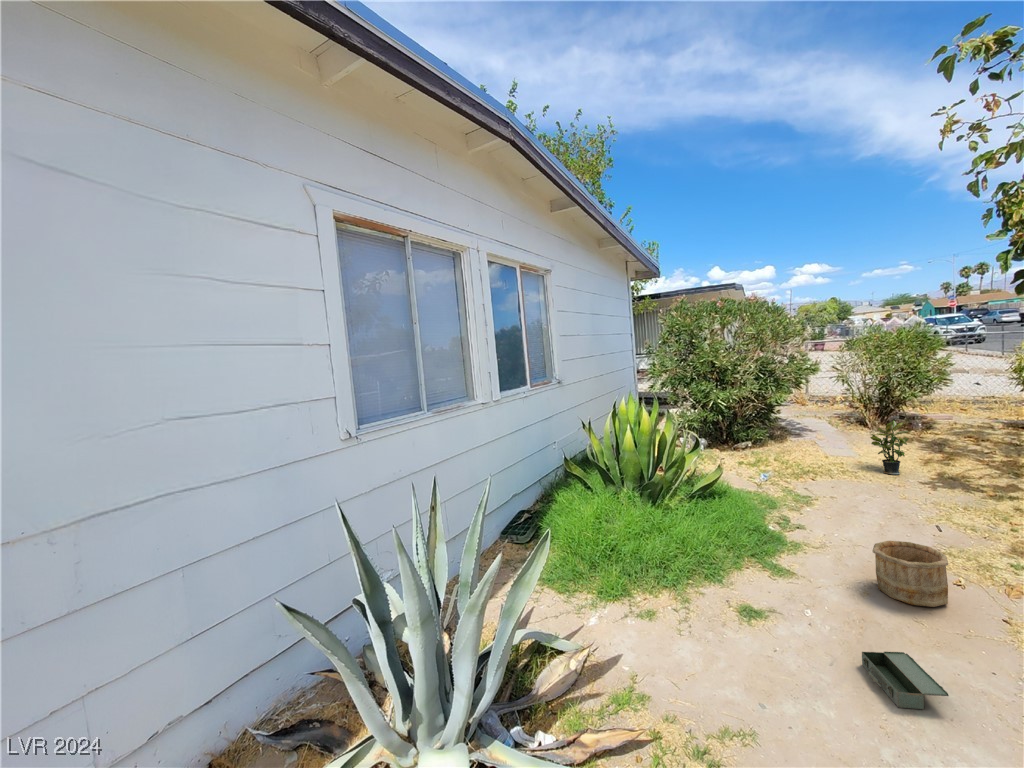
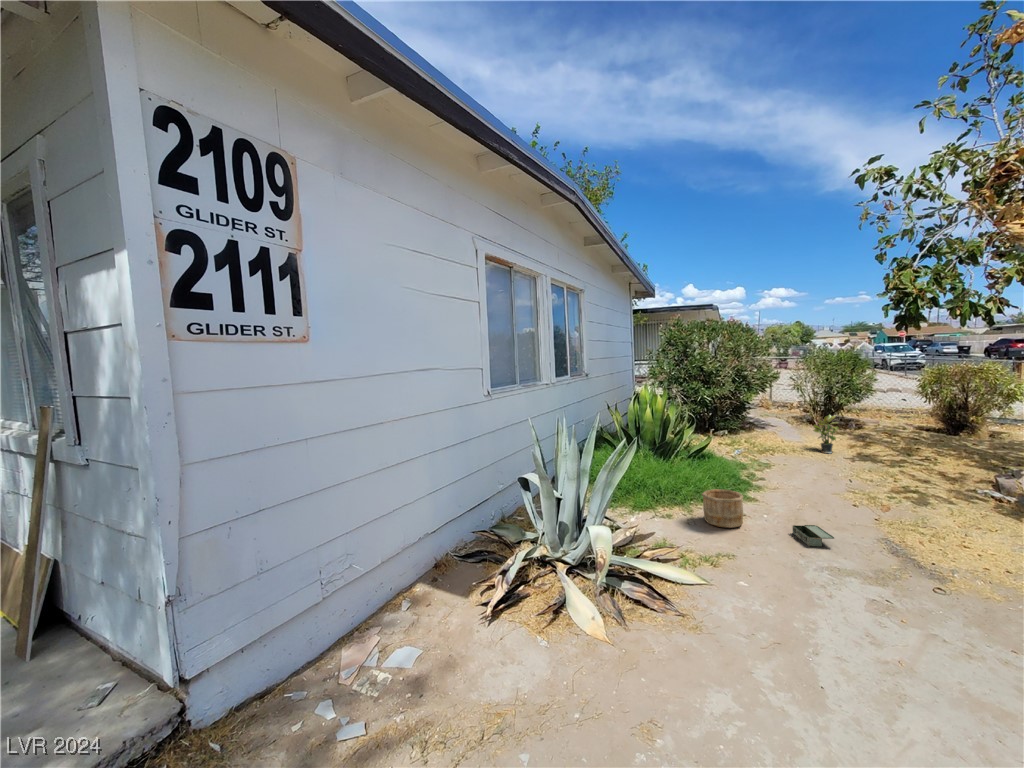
wooden bucket: present [873,541,948,607] -> present [702,489,743,528]

